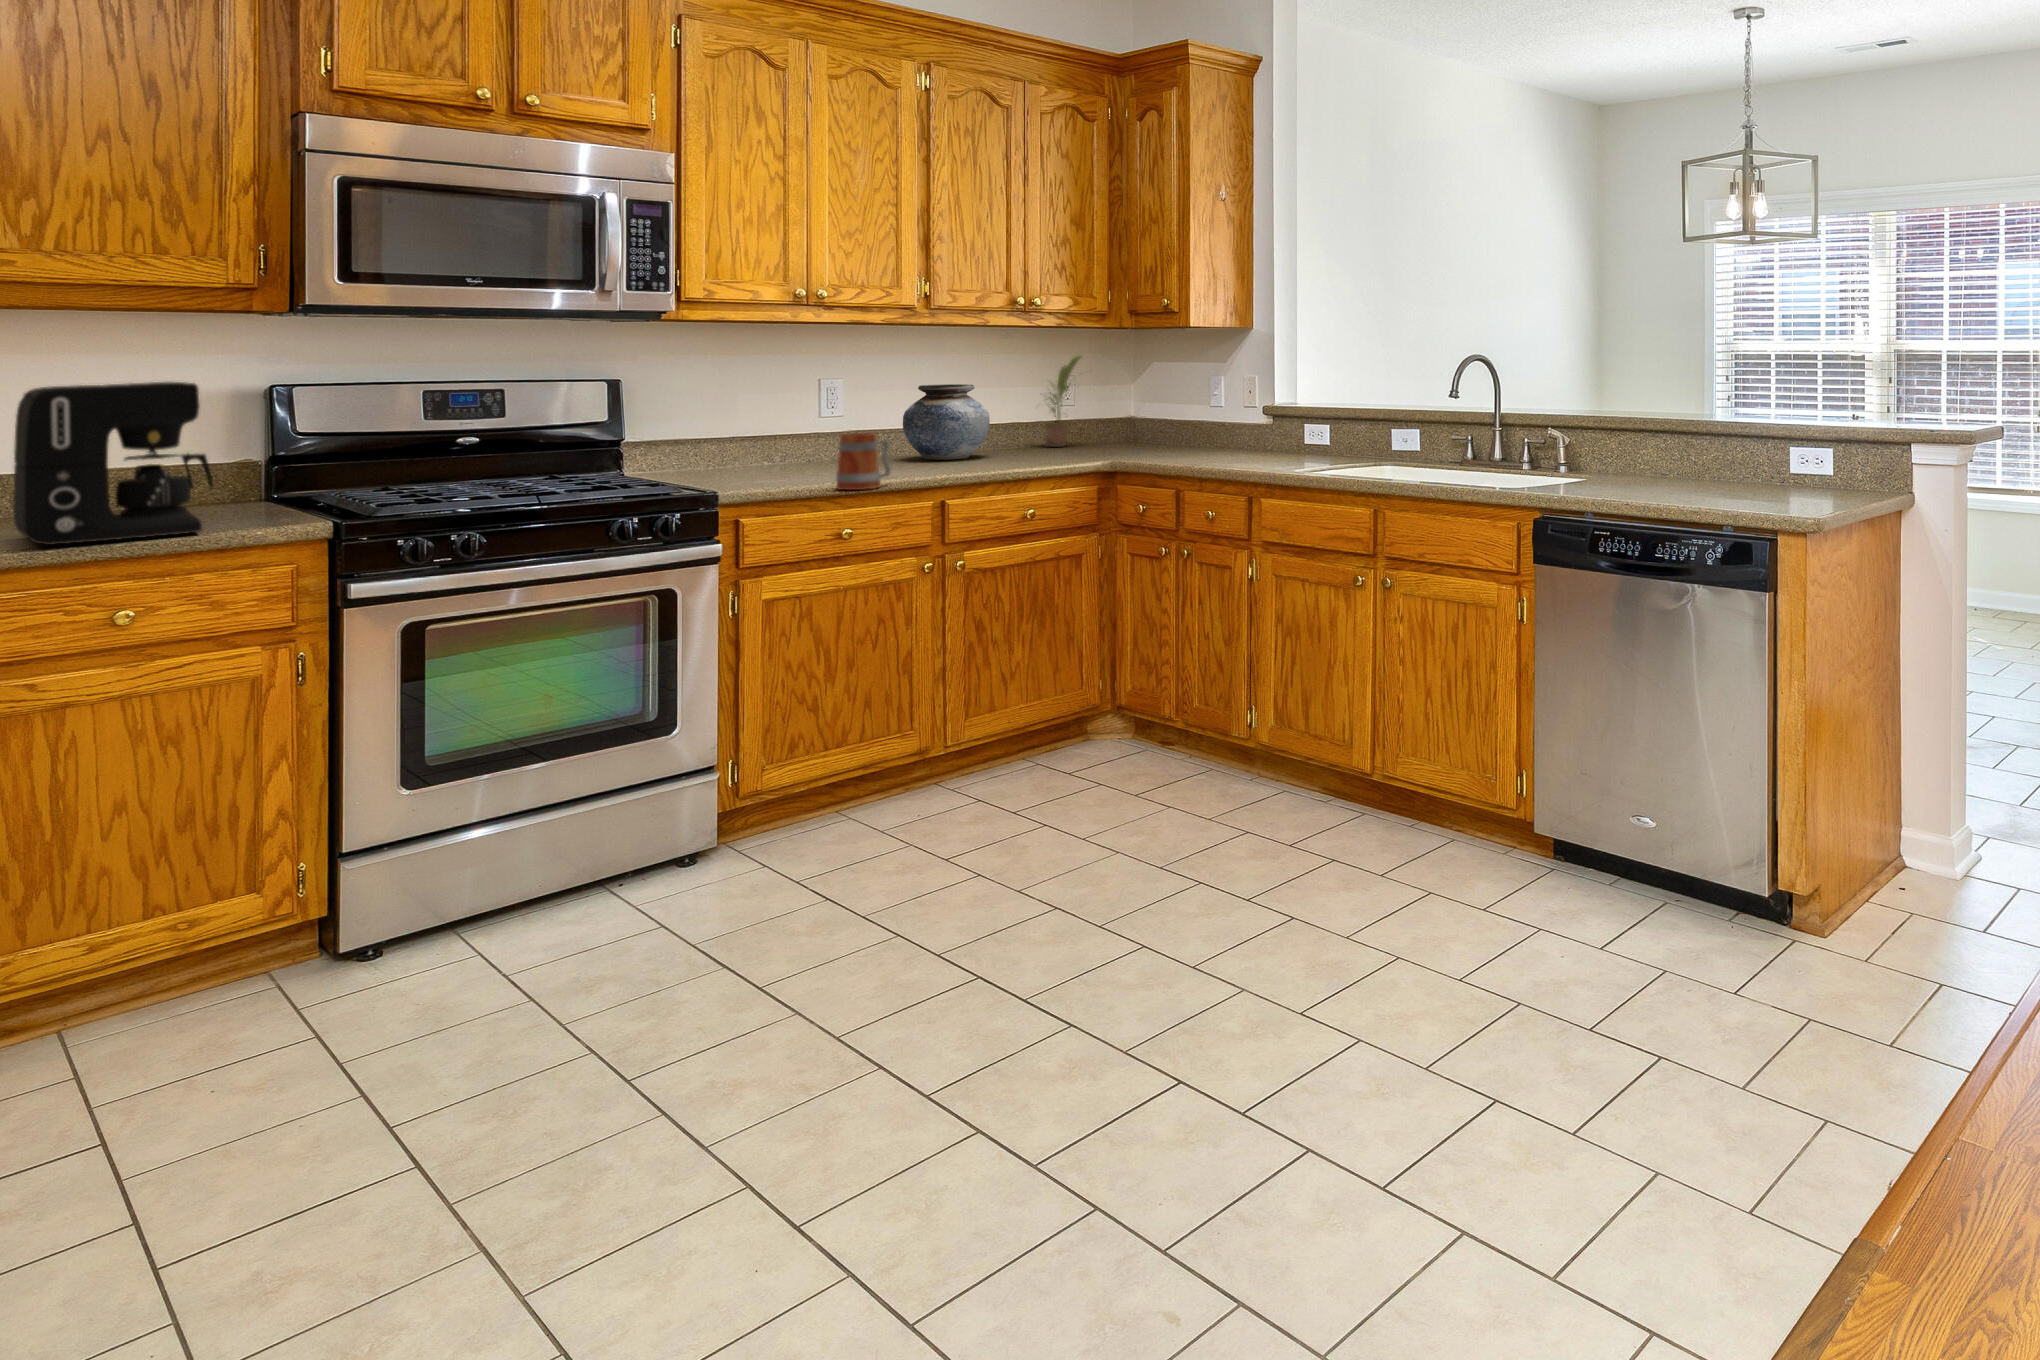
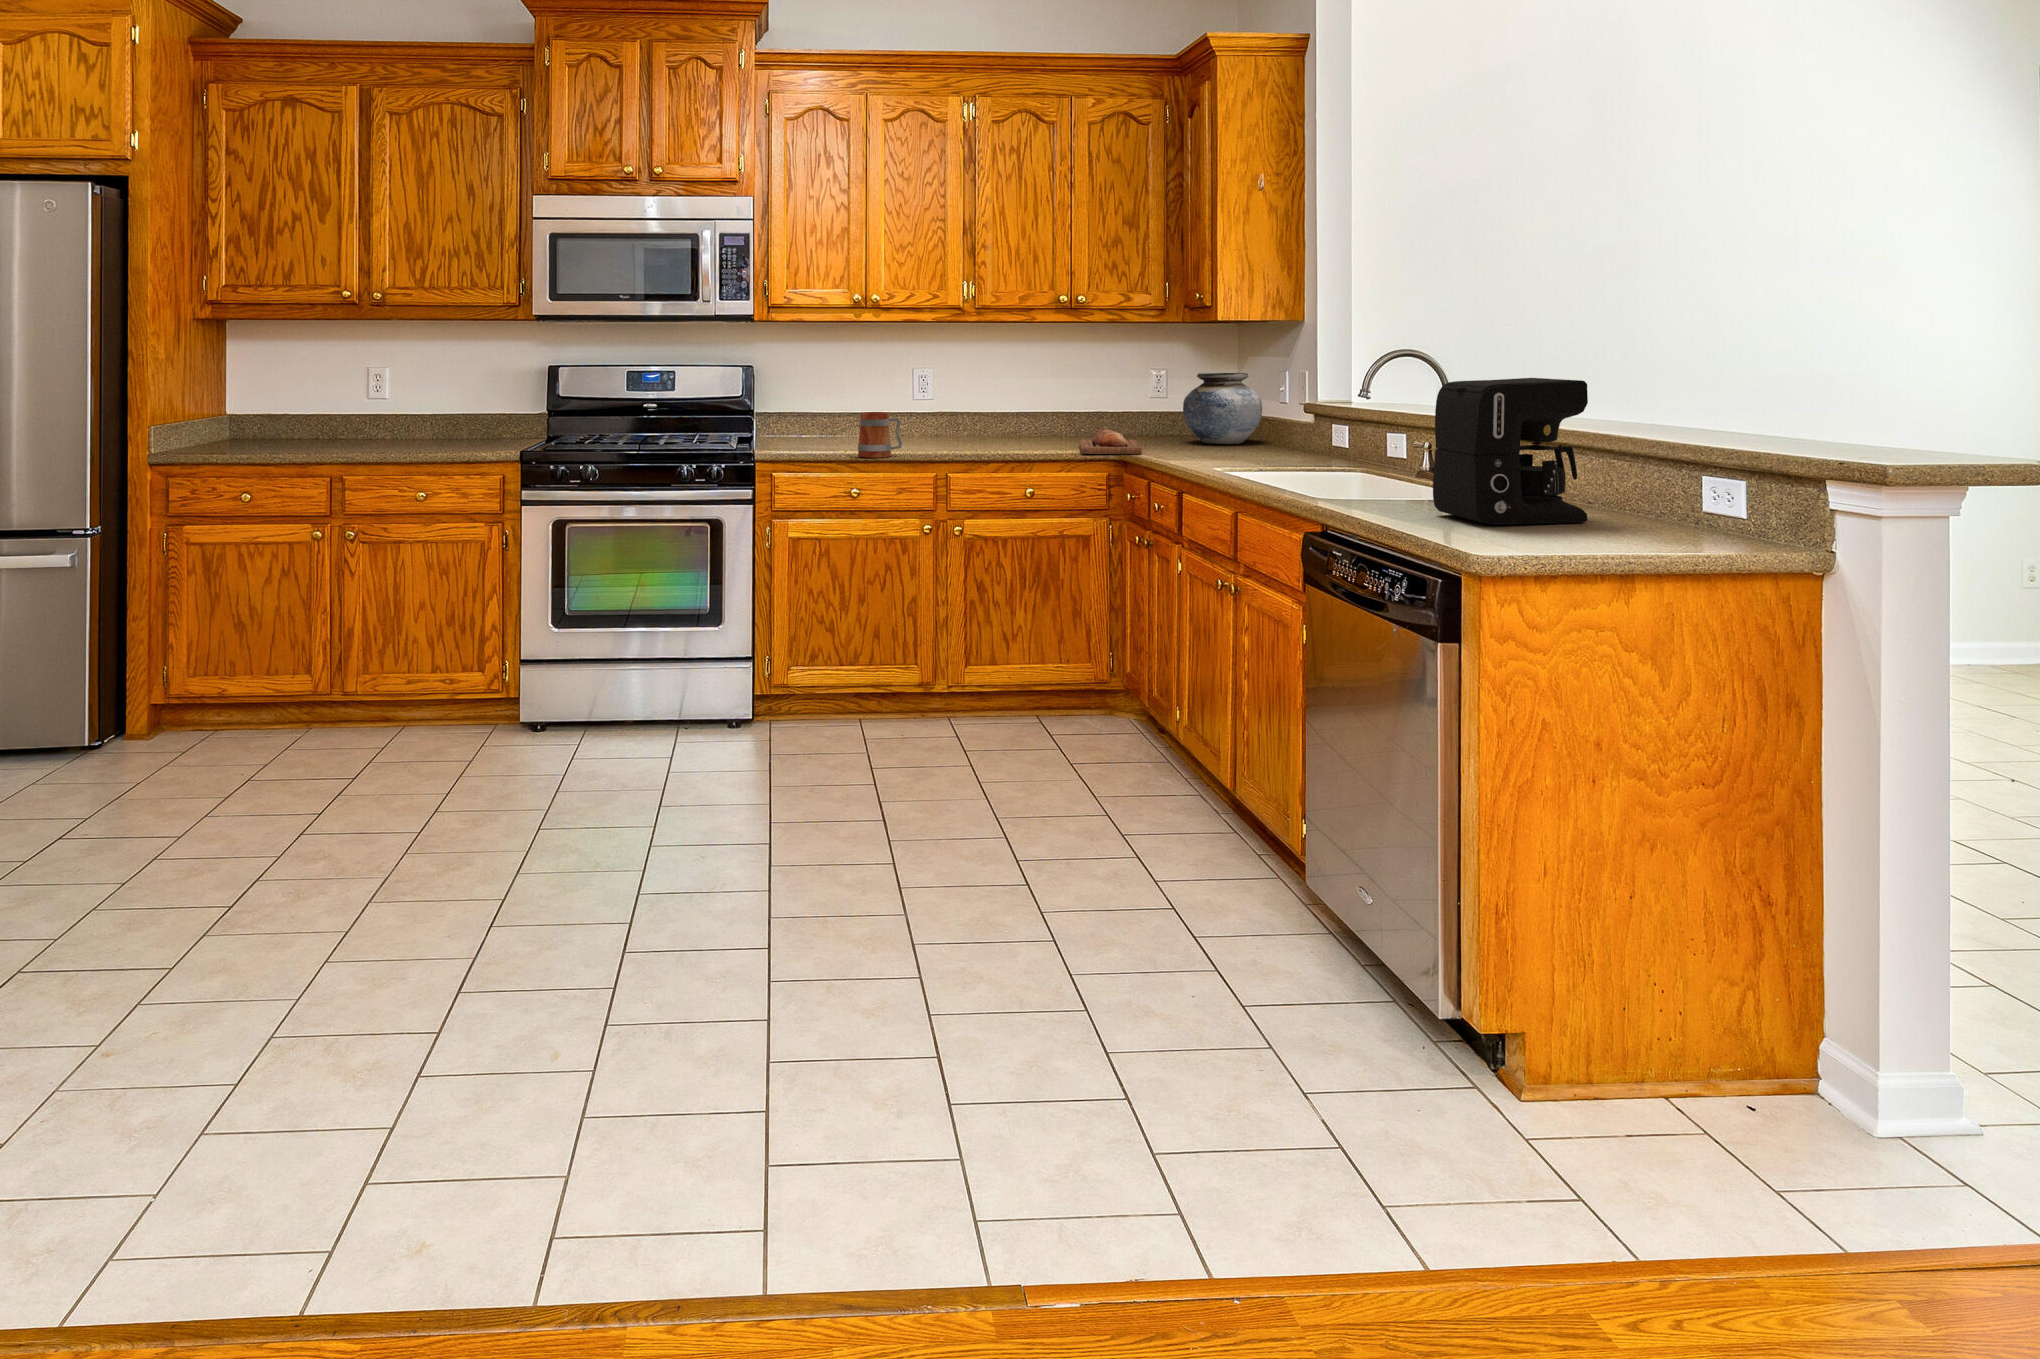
potted plant: present [1045,355,1081,447] -> none [1120,345,1173,432]
coffee maker: present [13,382,213,545] -> present [1433,378,1588,525]
vase: present [903,384,990,460] -> present [1183,373,1262,444]
bread loaf: none [1054,443,1157,469] -> present [1079,430,1142,454]

